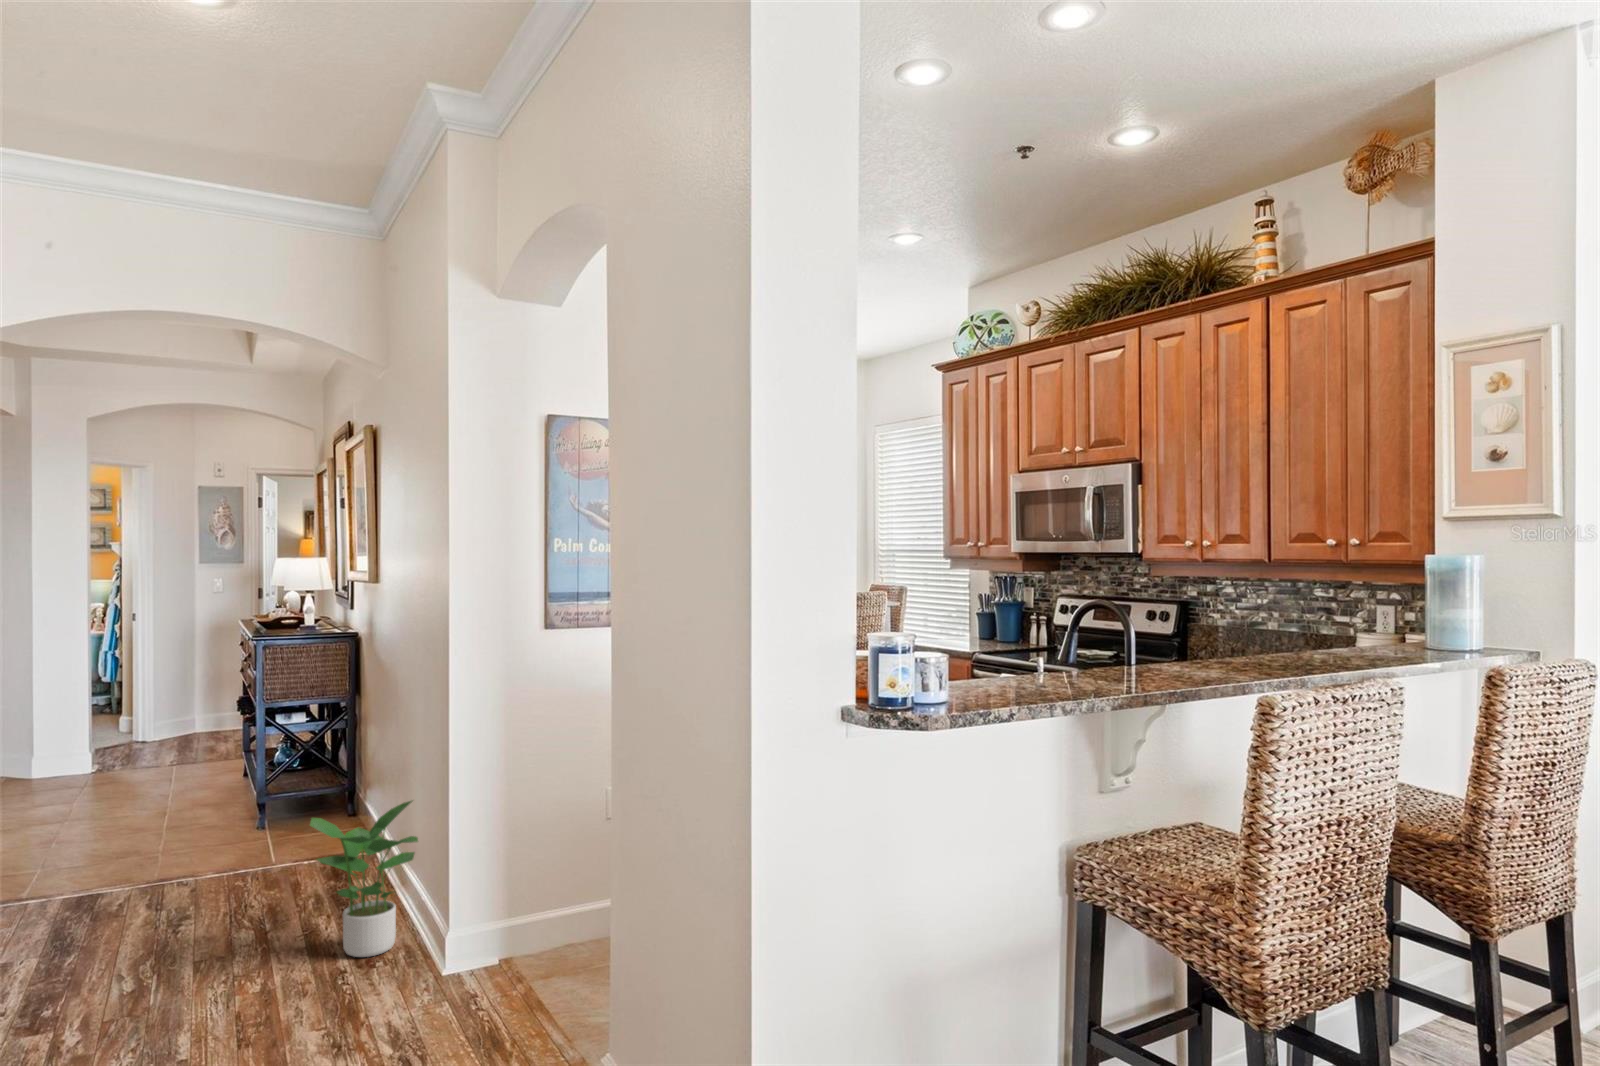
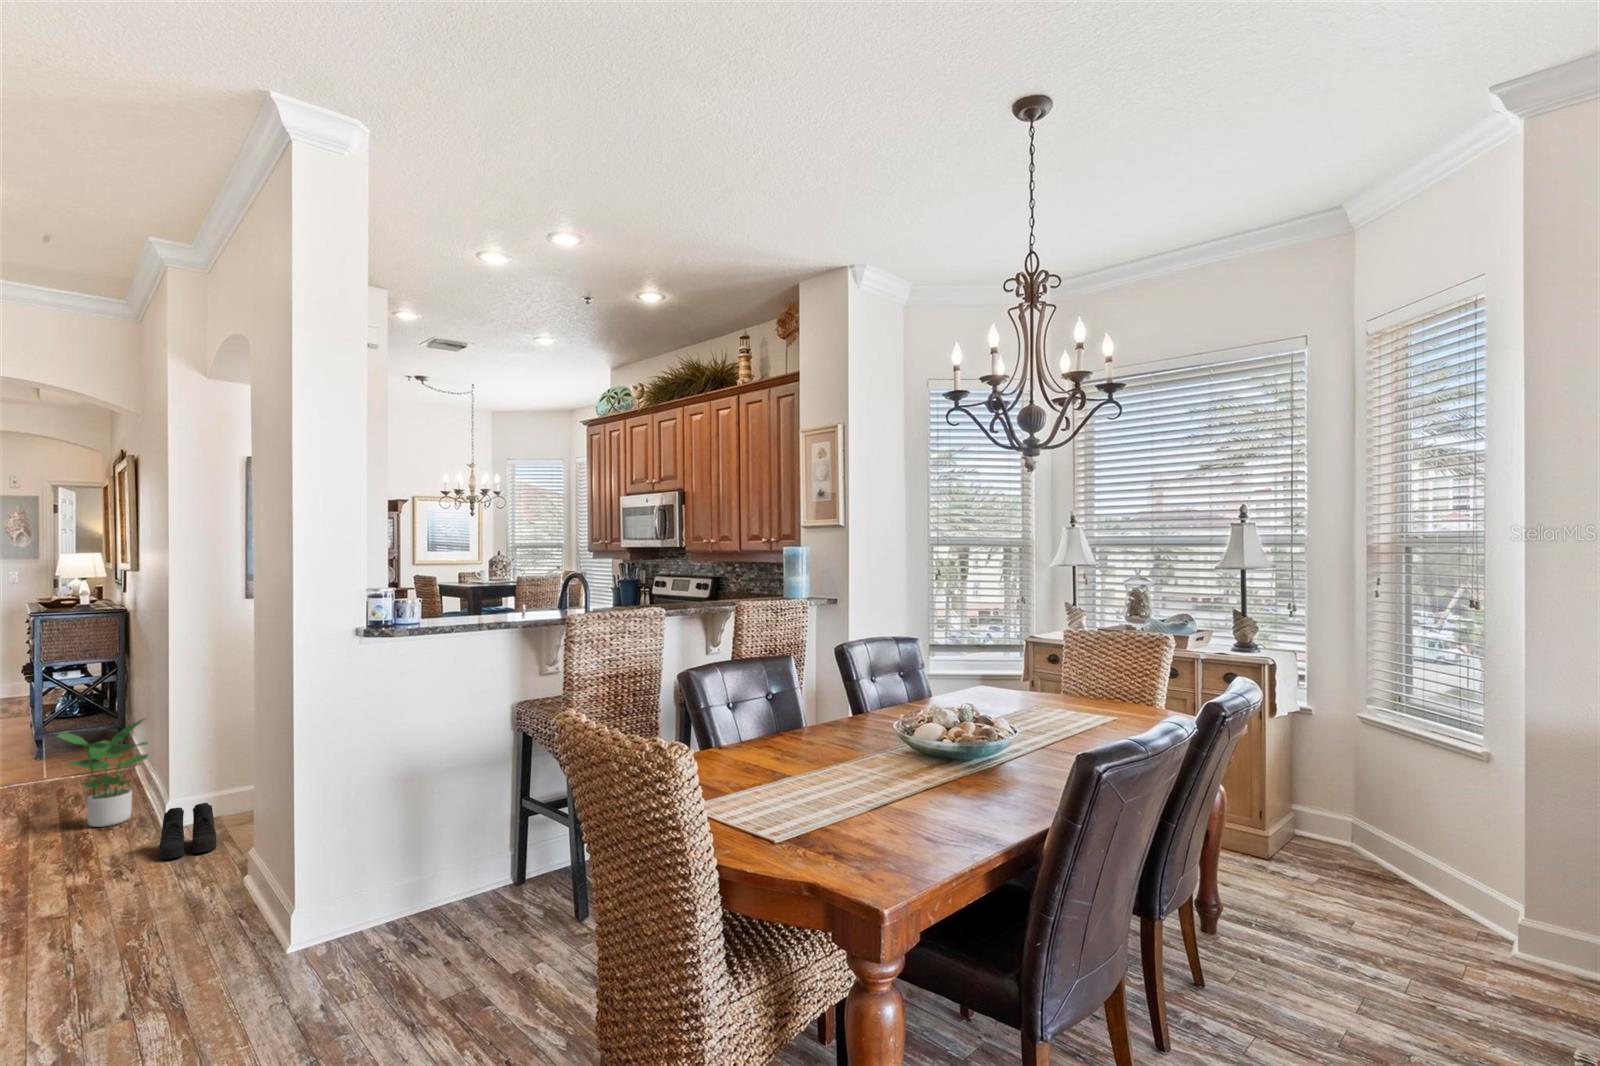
boots: none [451,945,525,1036] -> present [159,803,217,860]

